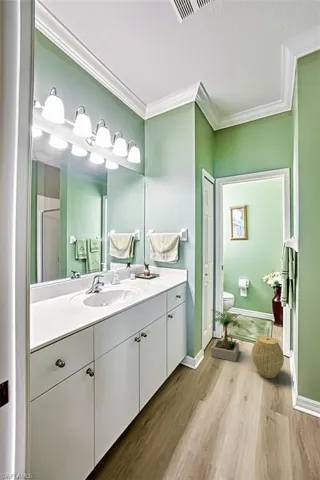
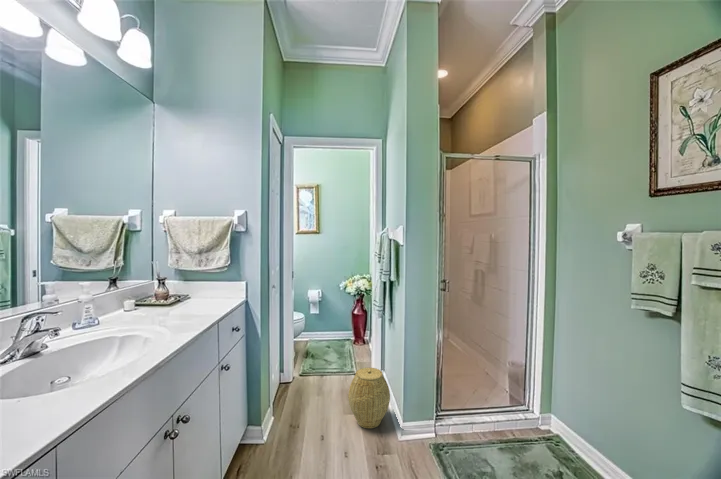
potted plant: present [211,308,241,361] -> none [278,333,334,418]

